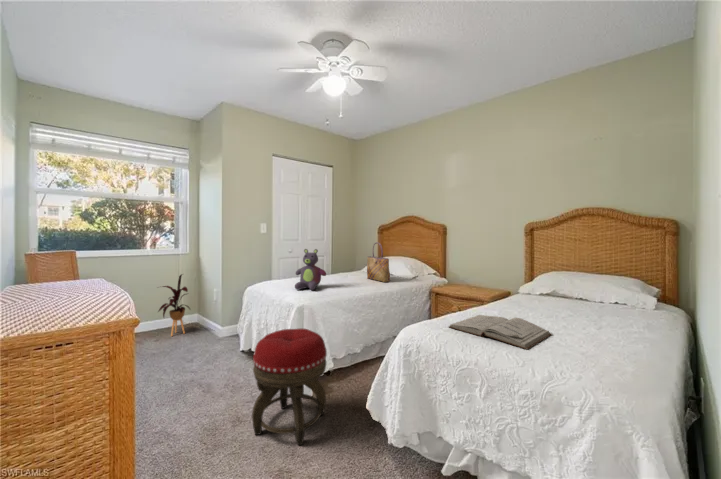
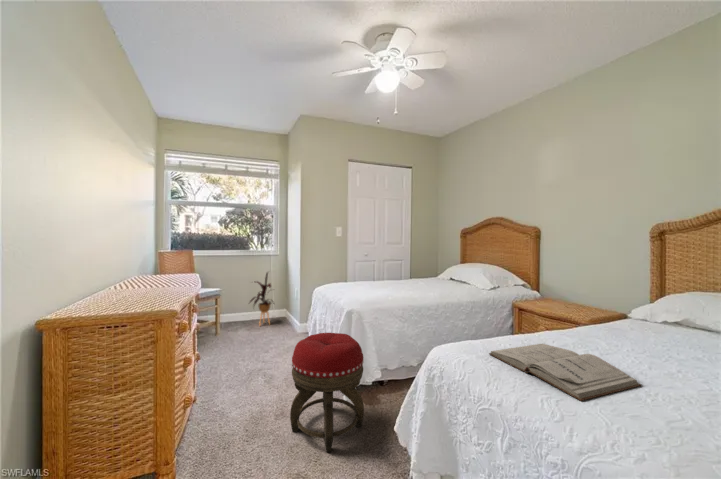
tote bag: present [367,242,390,282] -> none [435,247,459,292]
stuffed bear: present [295,249,326,290] -> none [351,252,384,295]

